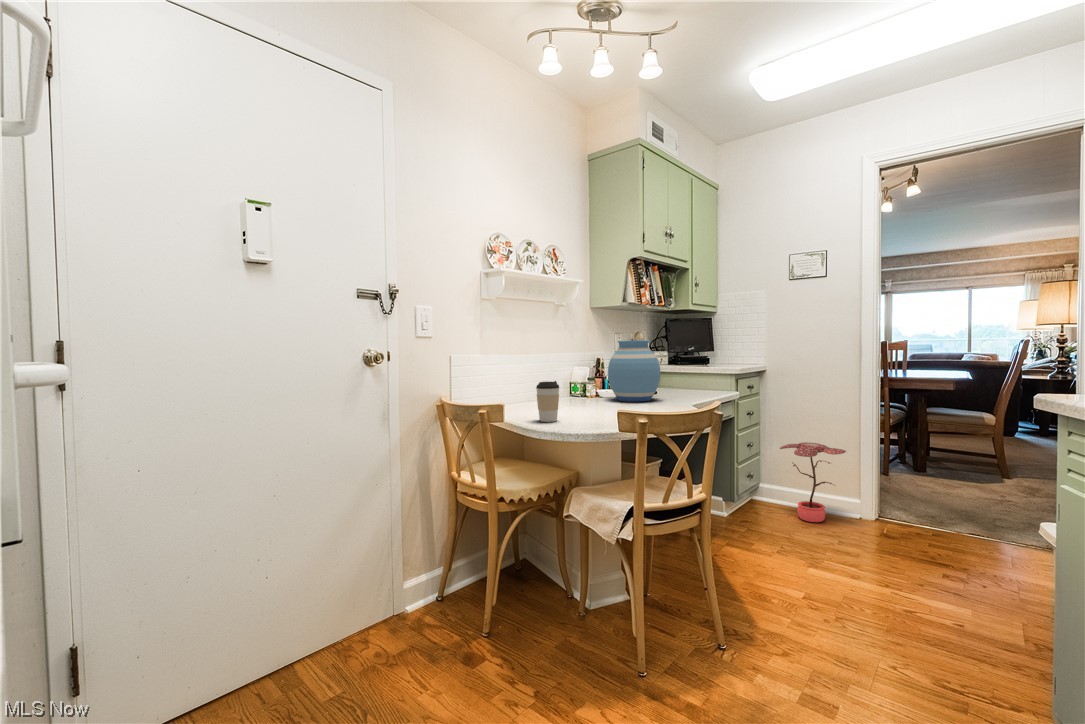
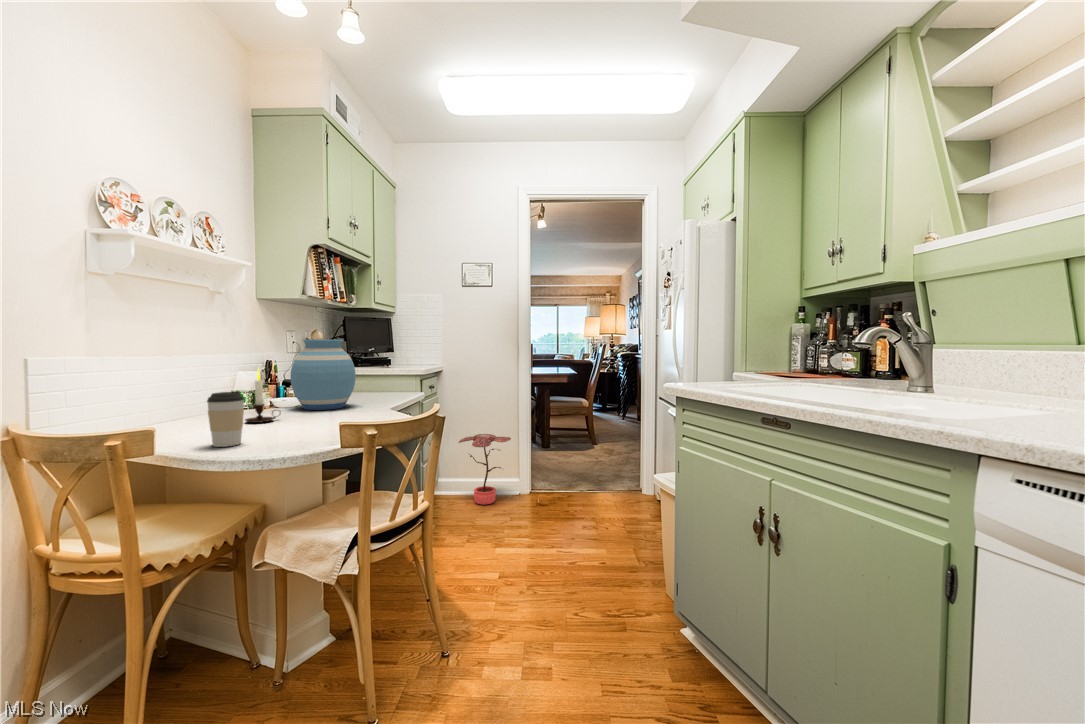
candle: none [569,363,595,408] -> present [245,368,277,423]

